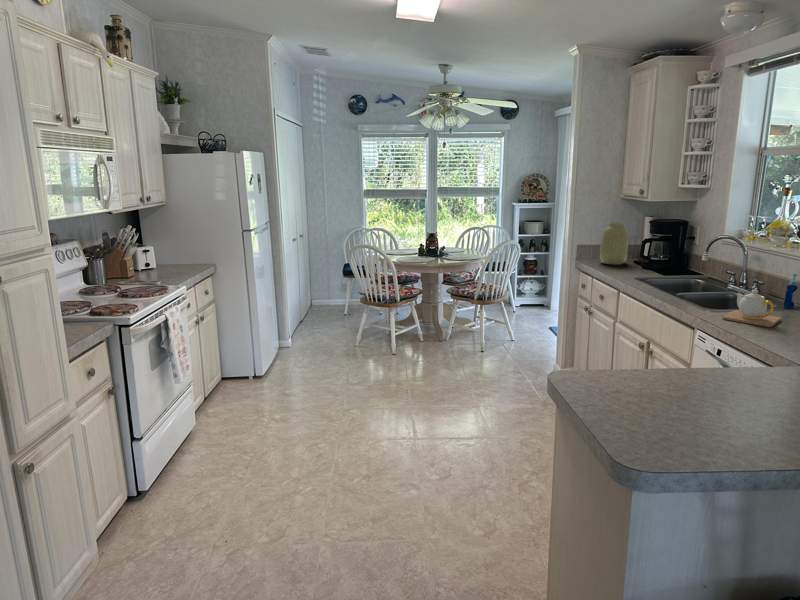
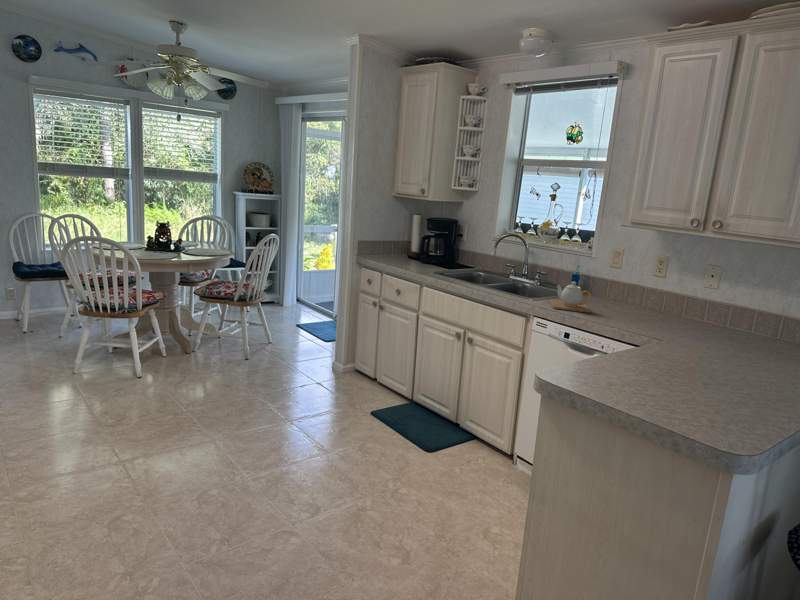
vase: present [600,222,628,265] -> none [382,218,407,260]

